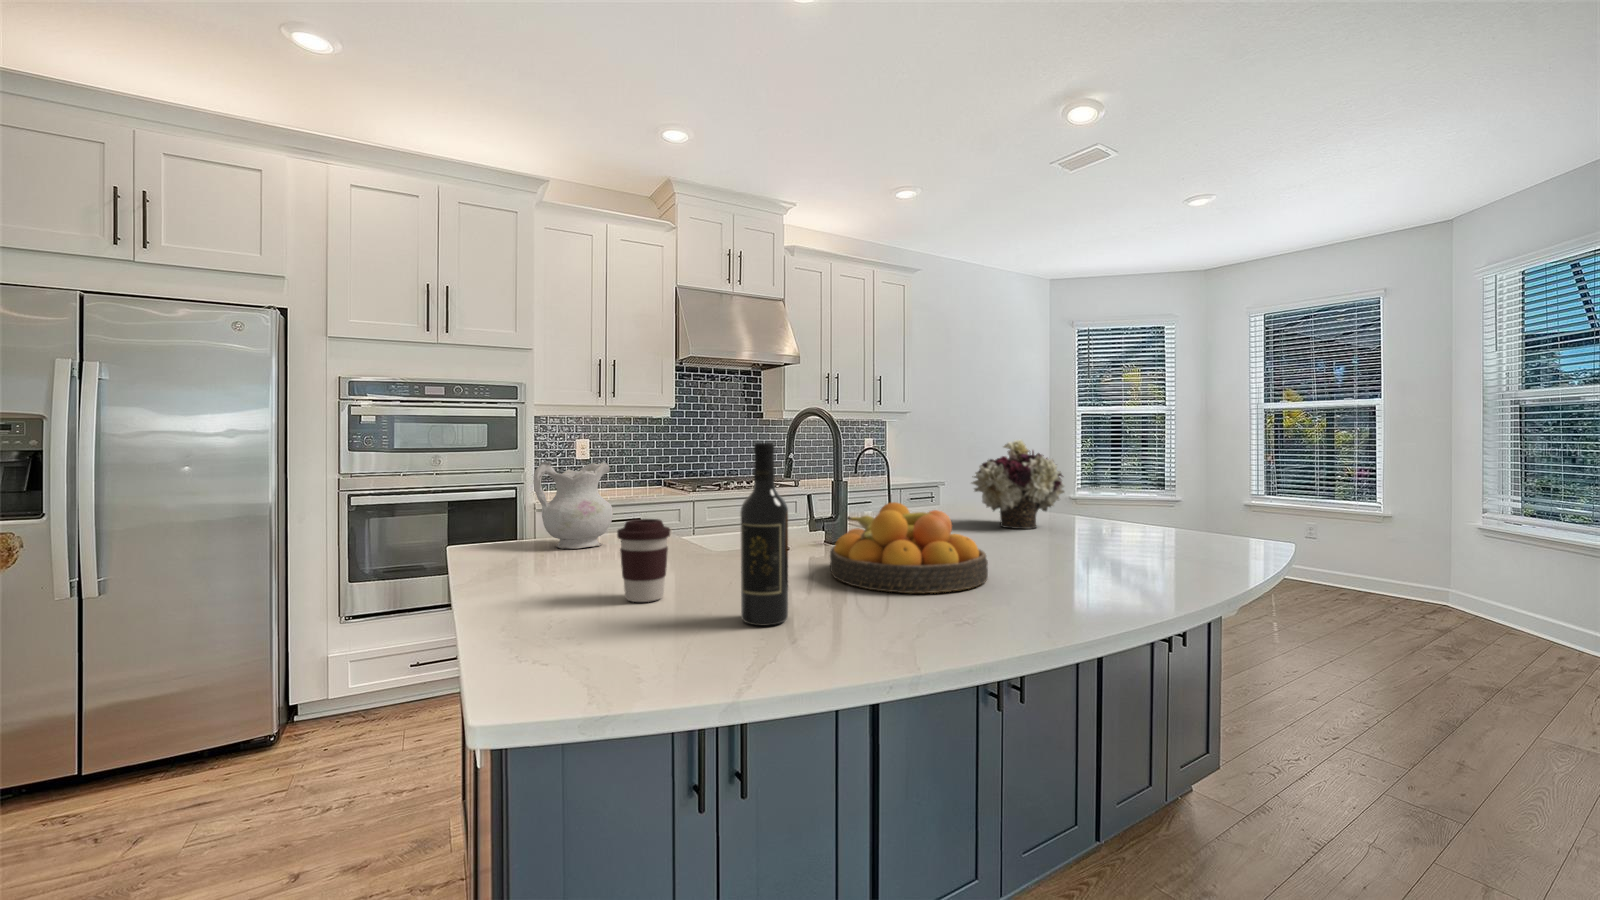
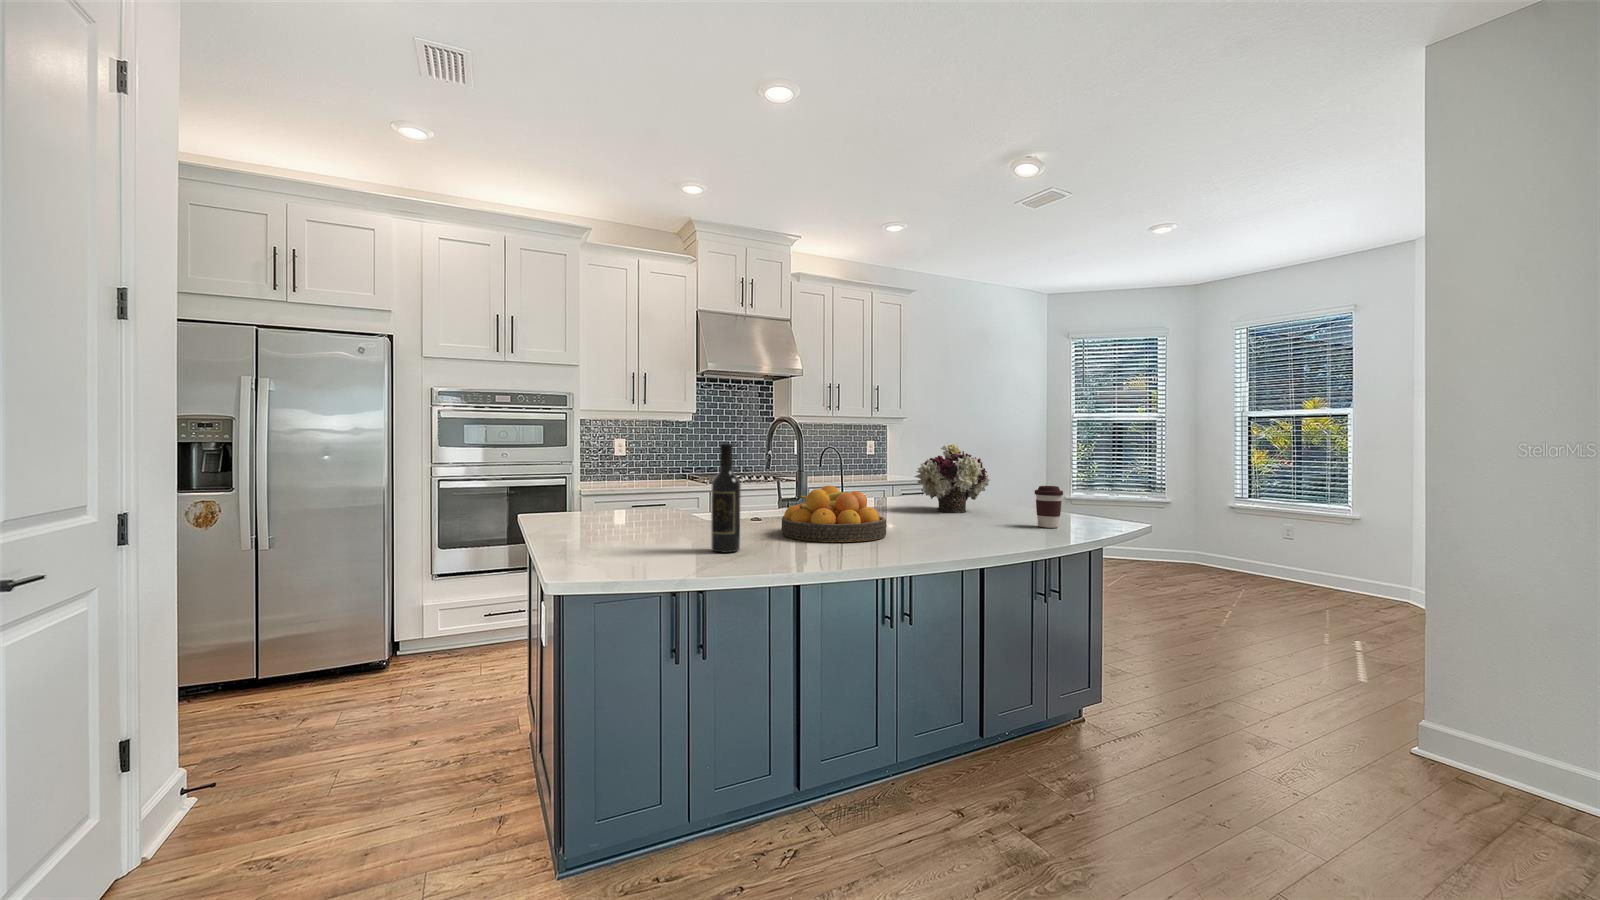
ceramic pitcher: present [533,461,613,549] -> none [583,455,639,518]
coffee cup: present [617,519,670,602] -> present [1035,486,1063,528]

